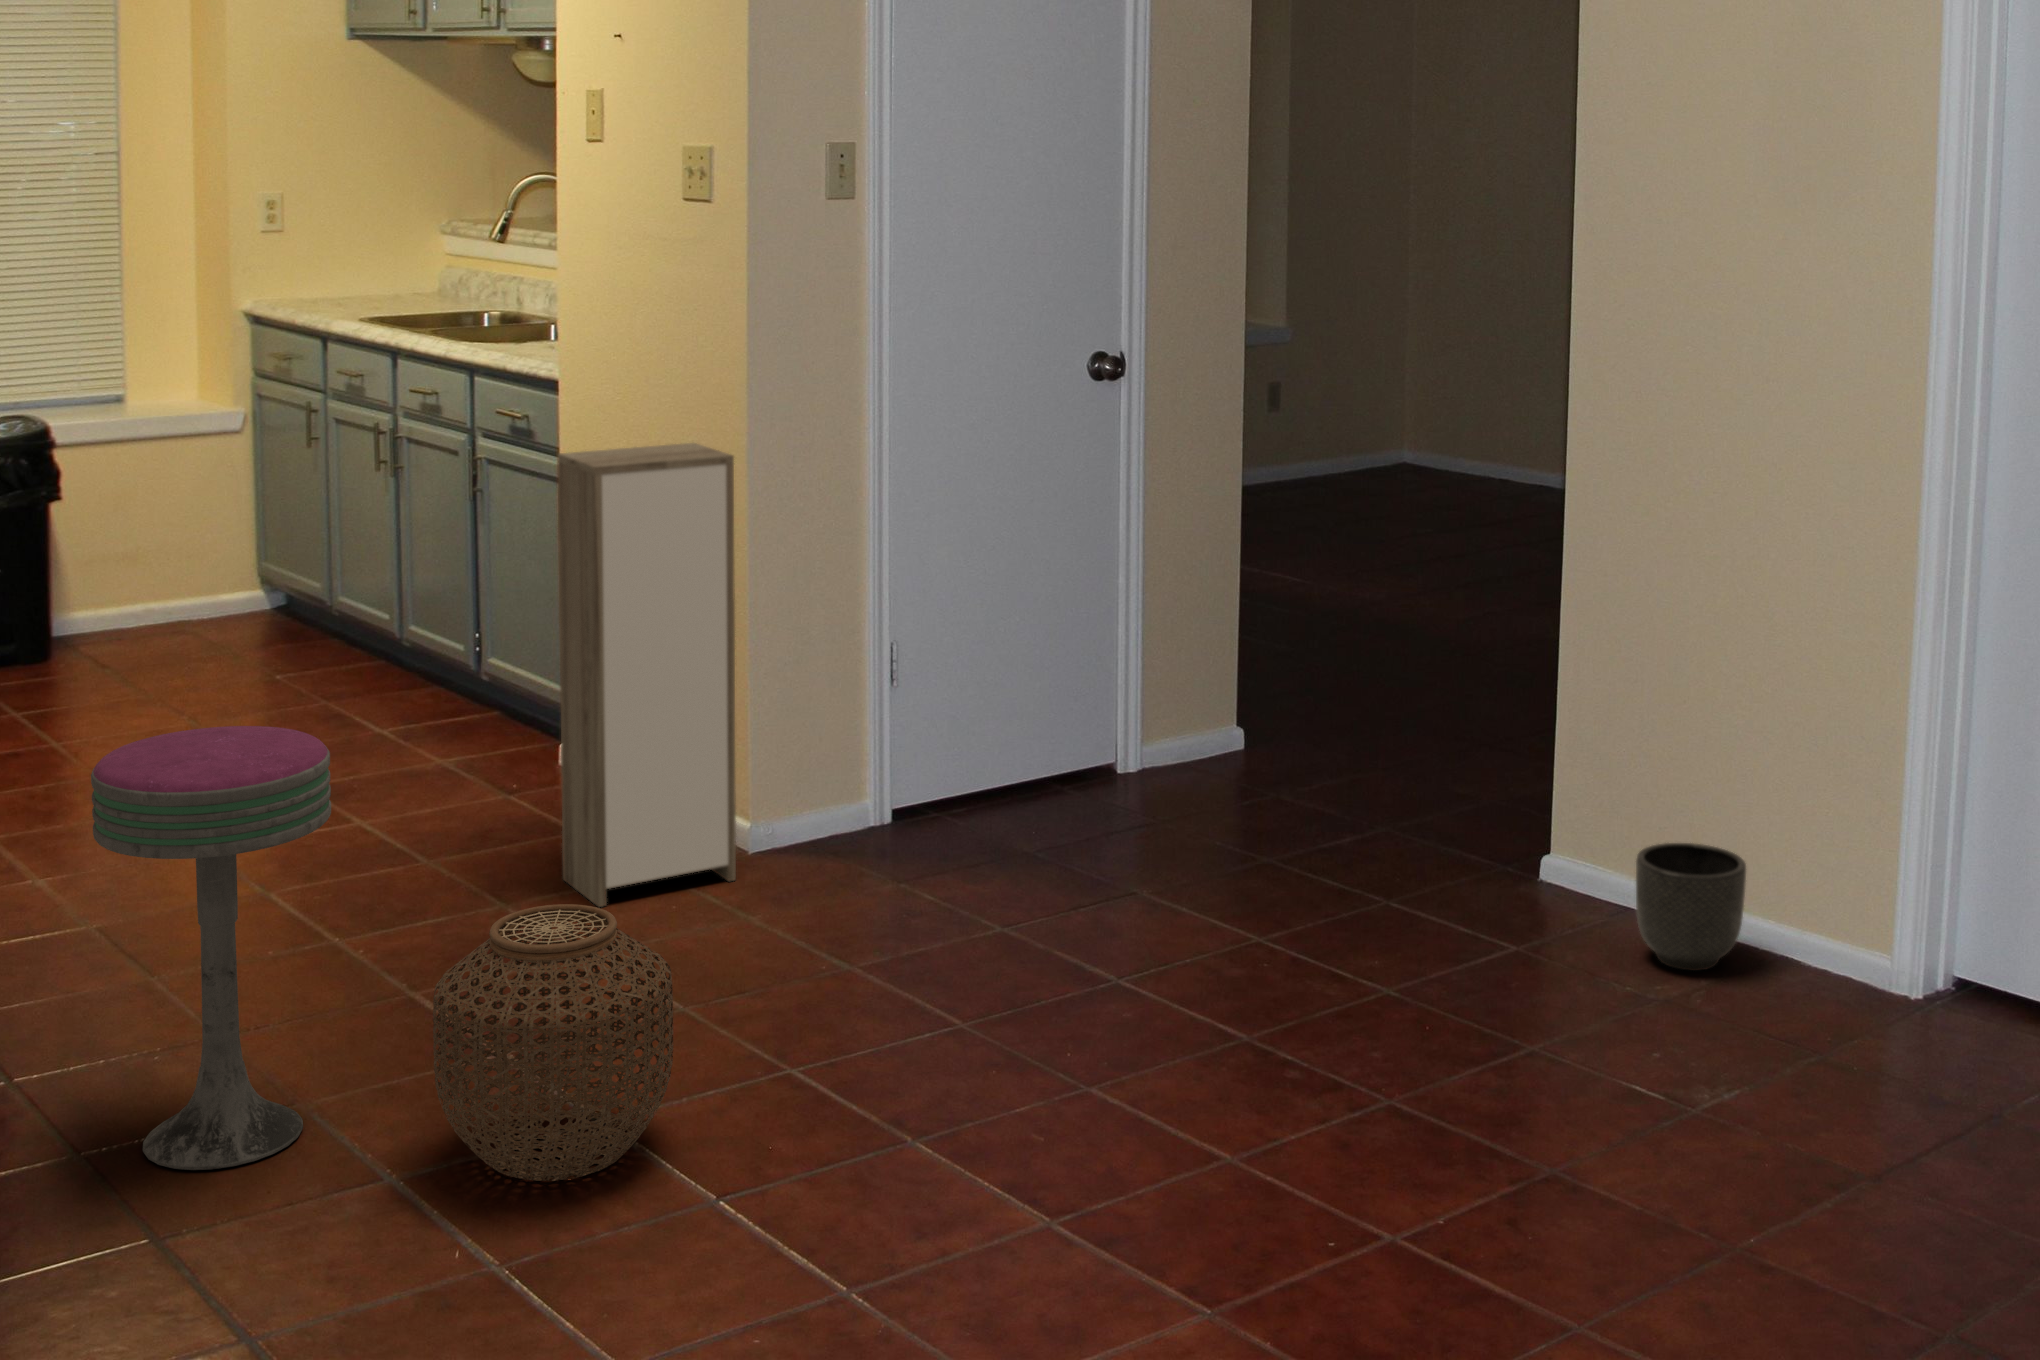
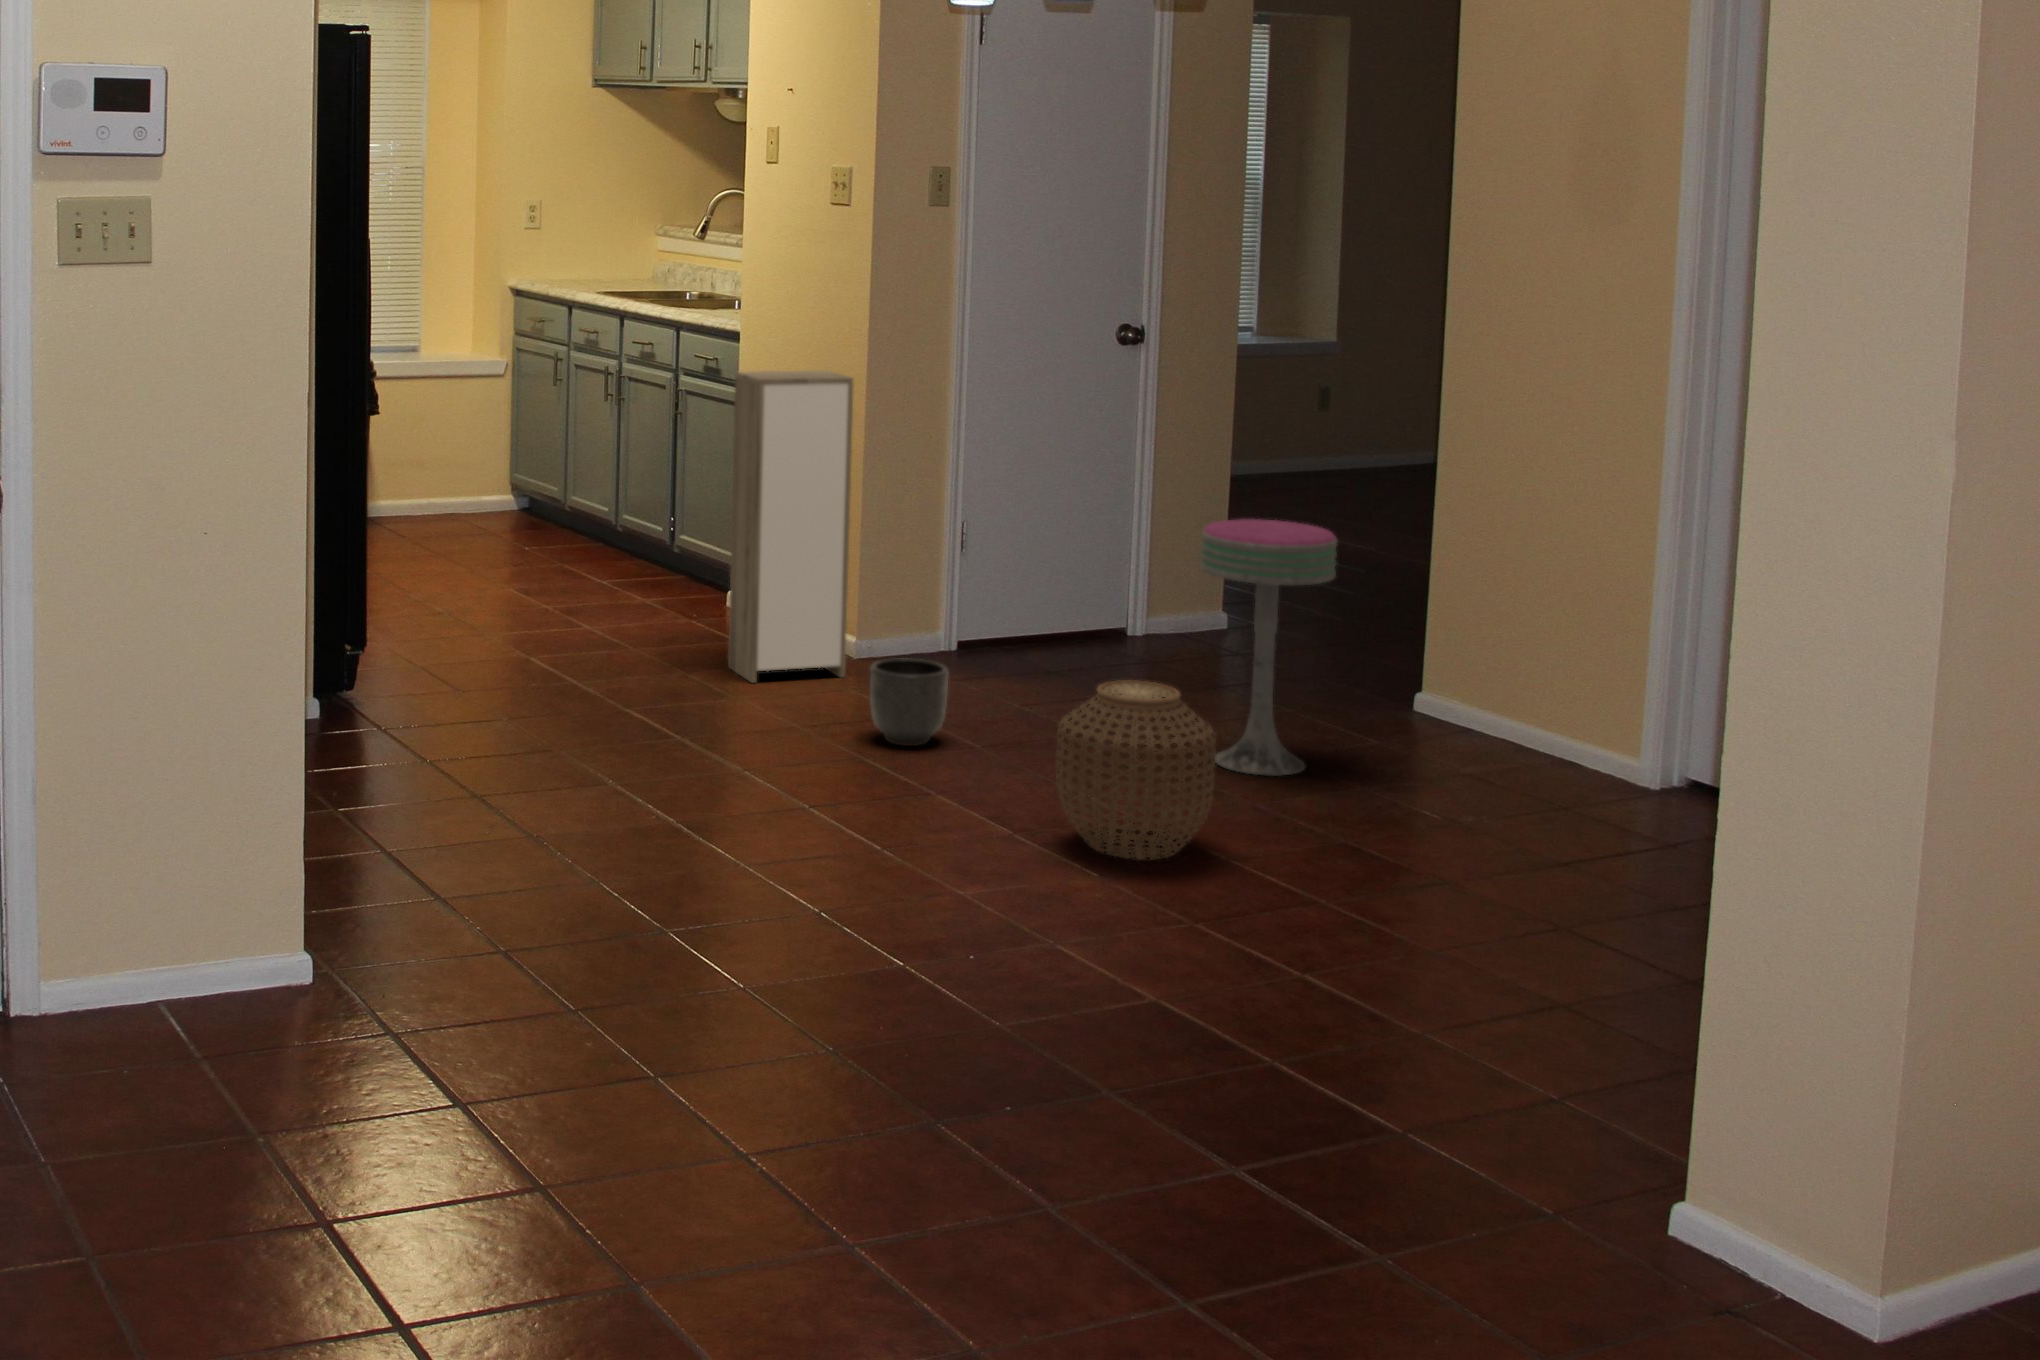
bar stool: present [91,726,331,1170] -> present [1201,519,1337,776]
planter: present [1636,843,1746,971] -> present [870,658,948,746]
woven basket: present [433,904,673,1181] -> present [1056,680,1216,859]

